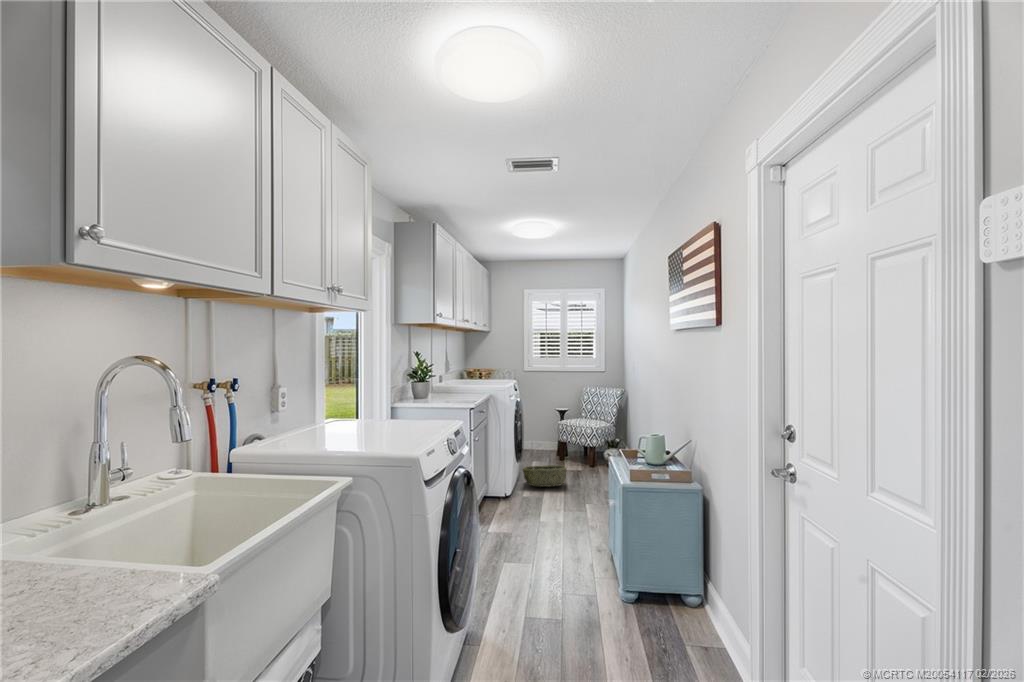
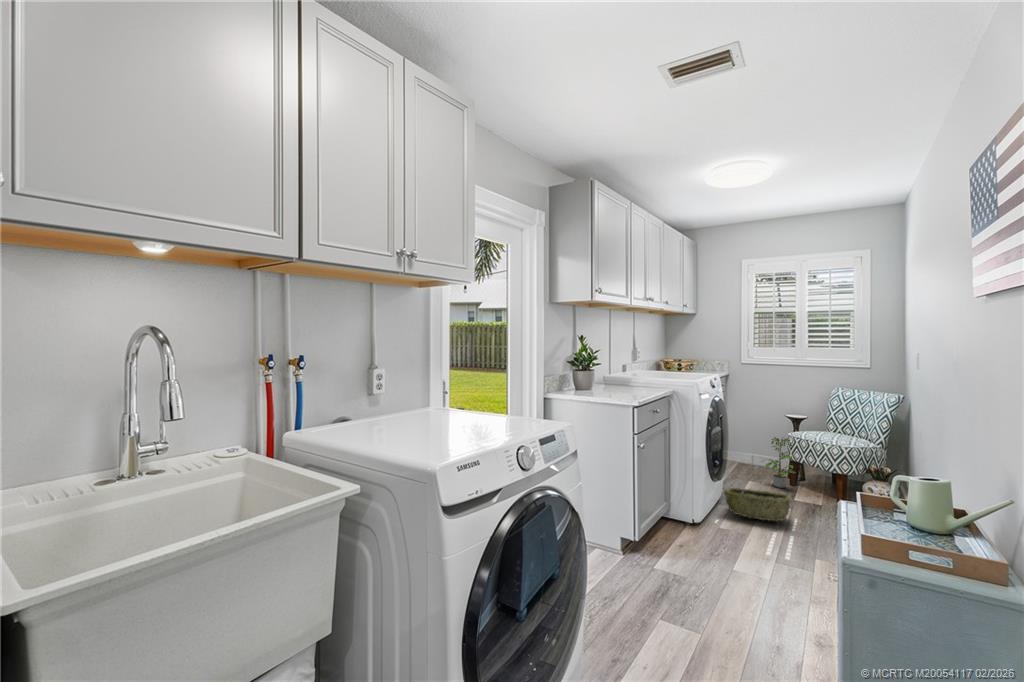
potted plant: none [544,425,565,463] -> present [766,437,795,488]

